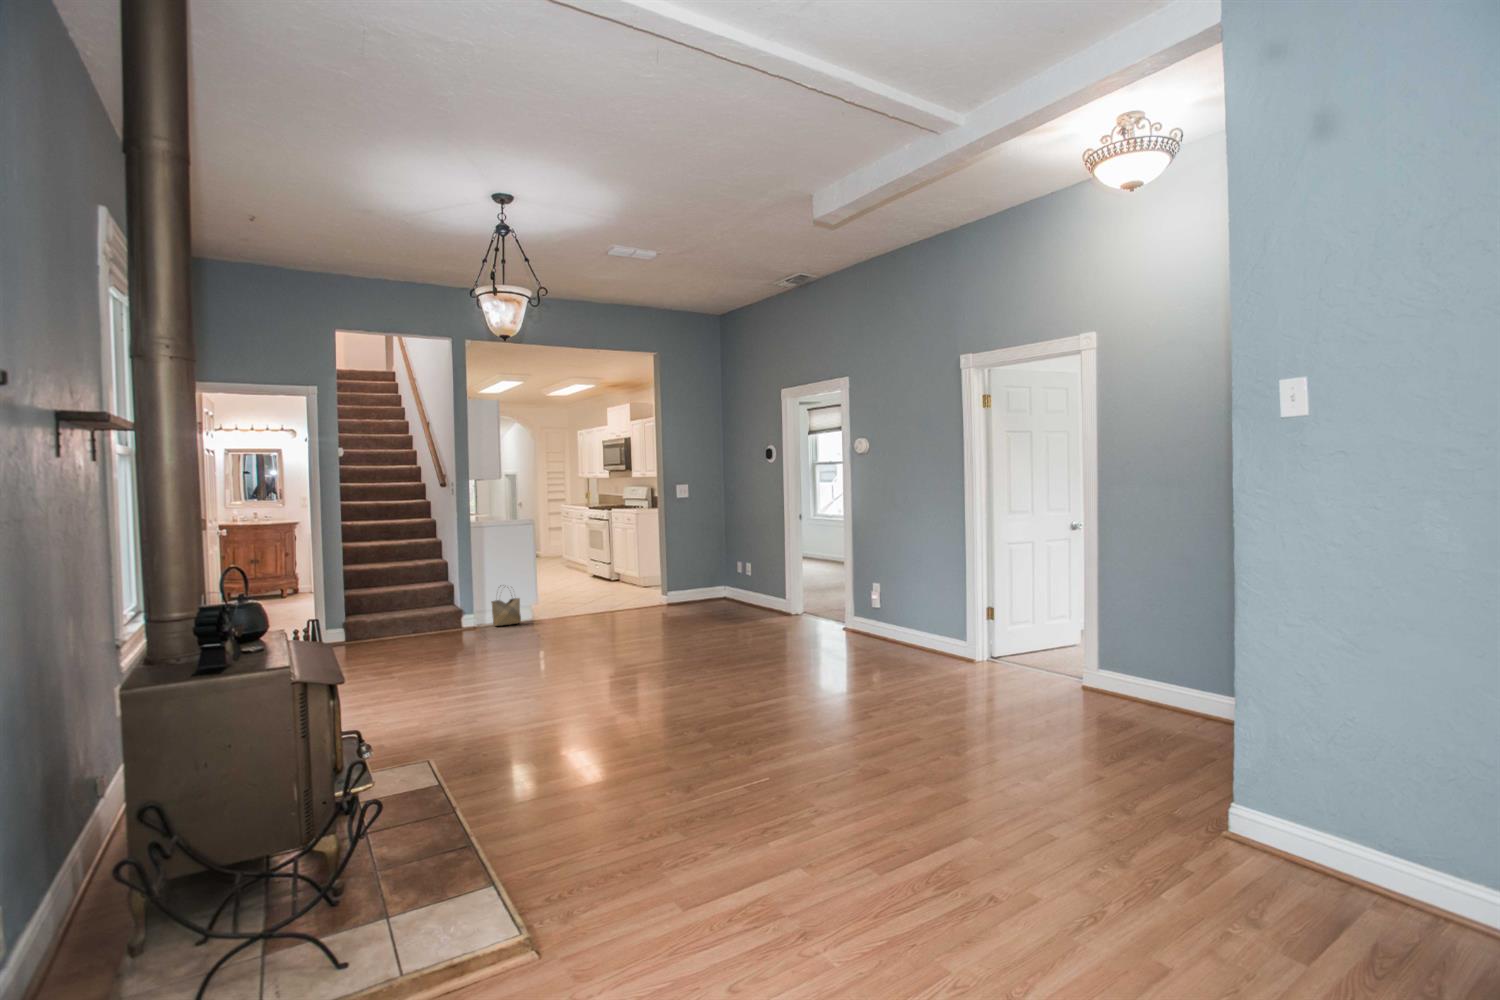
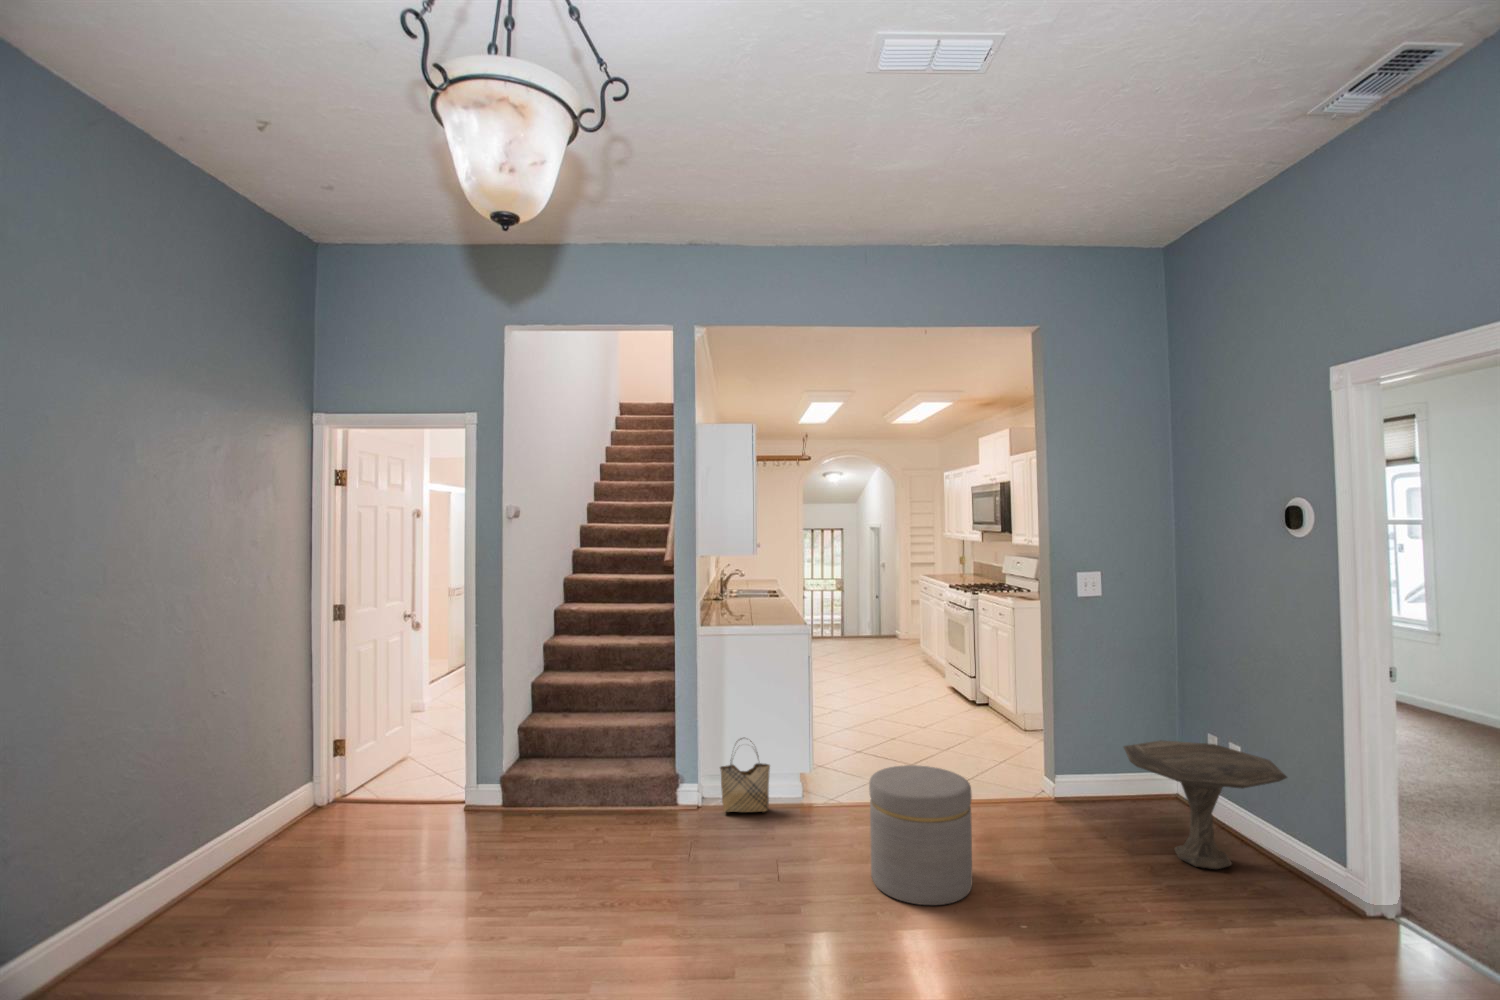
side table: none [701,561,764,611] -> present [1124,740,1287,869]
ottoman: none [590,578,640,634] -> present [869,765,972,905]

